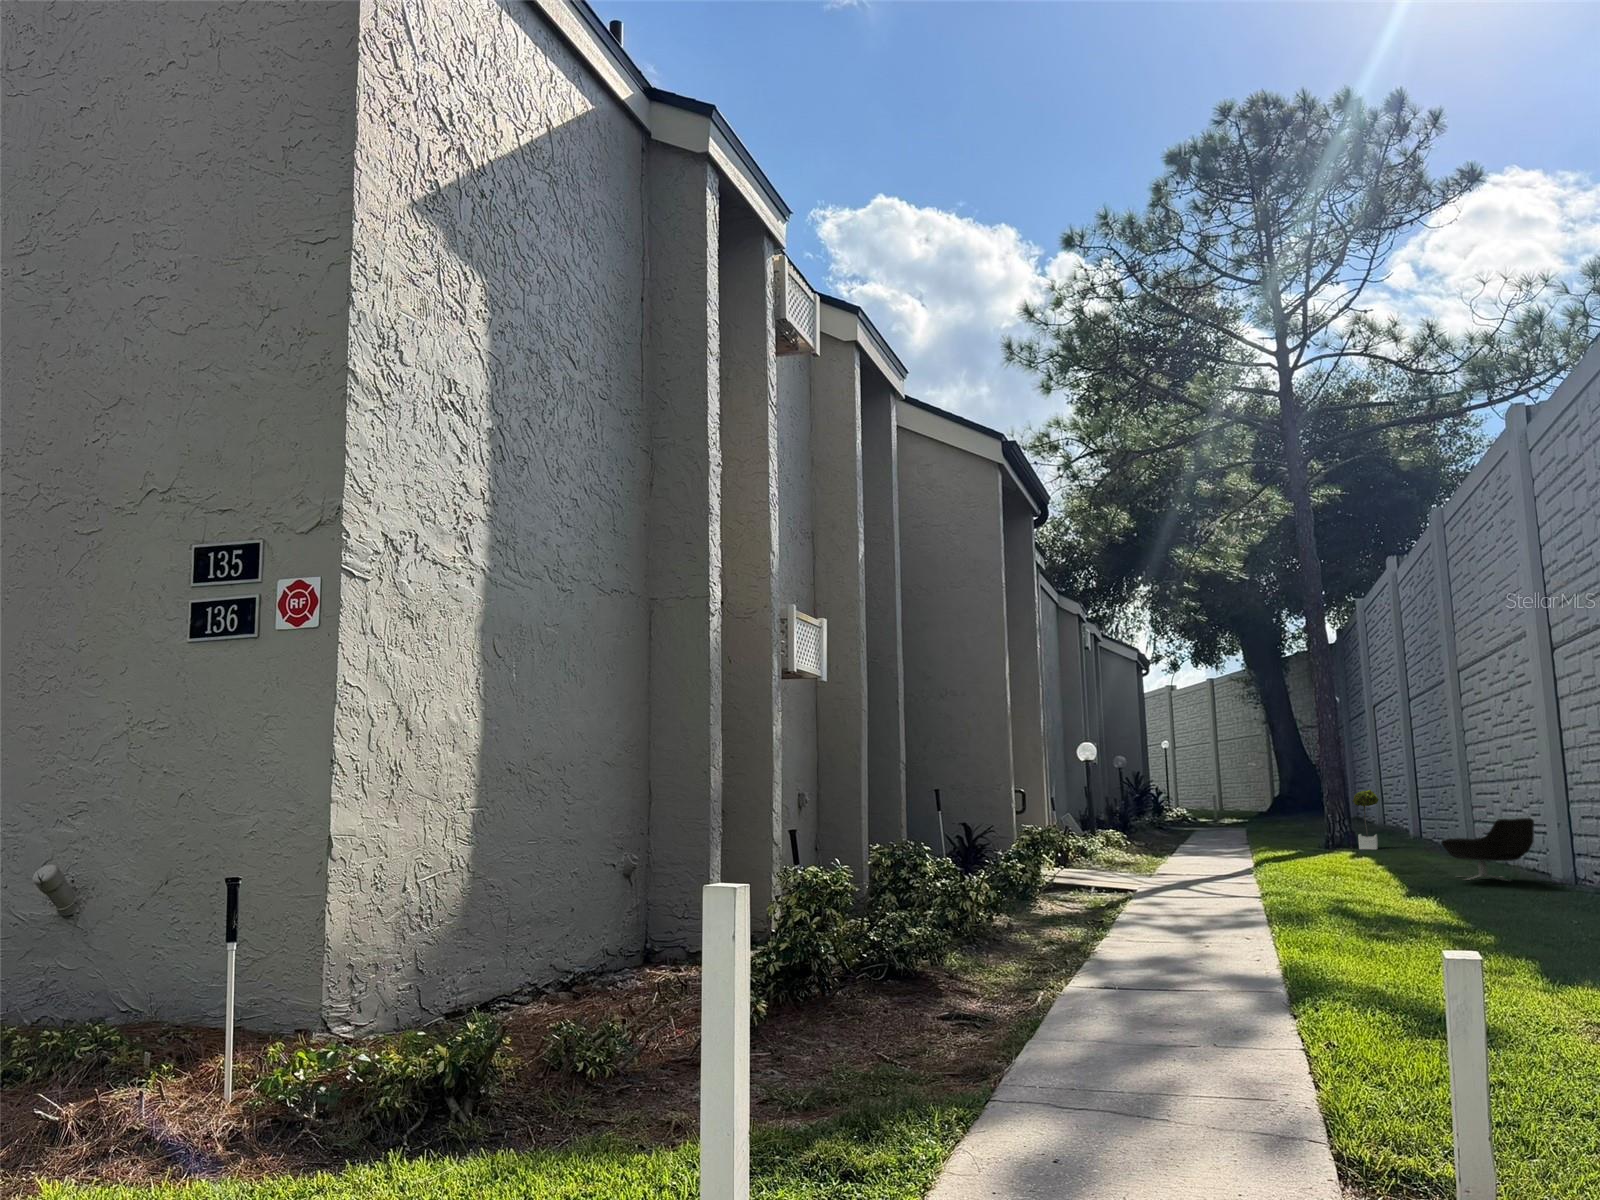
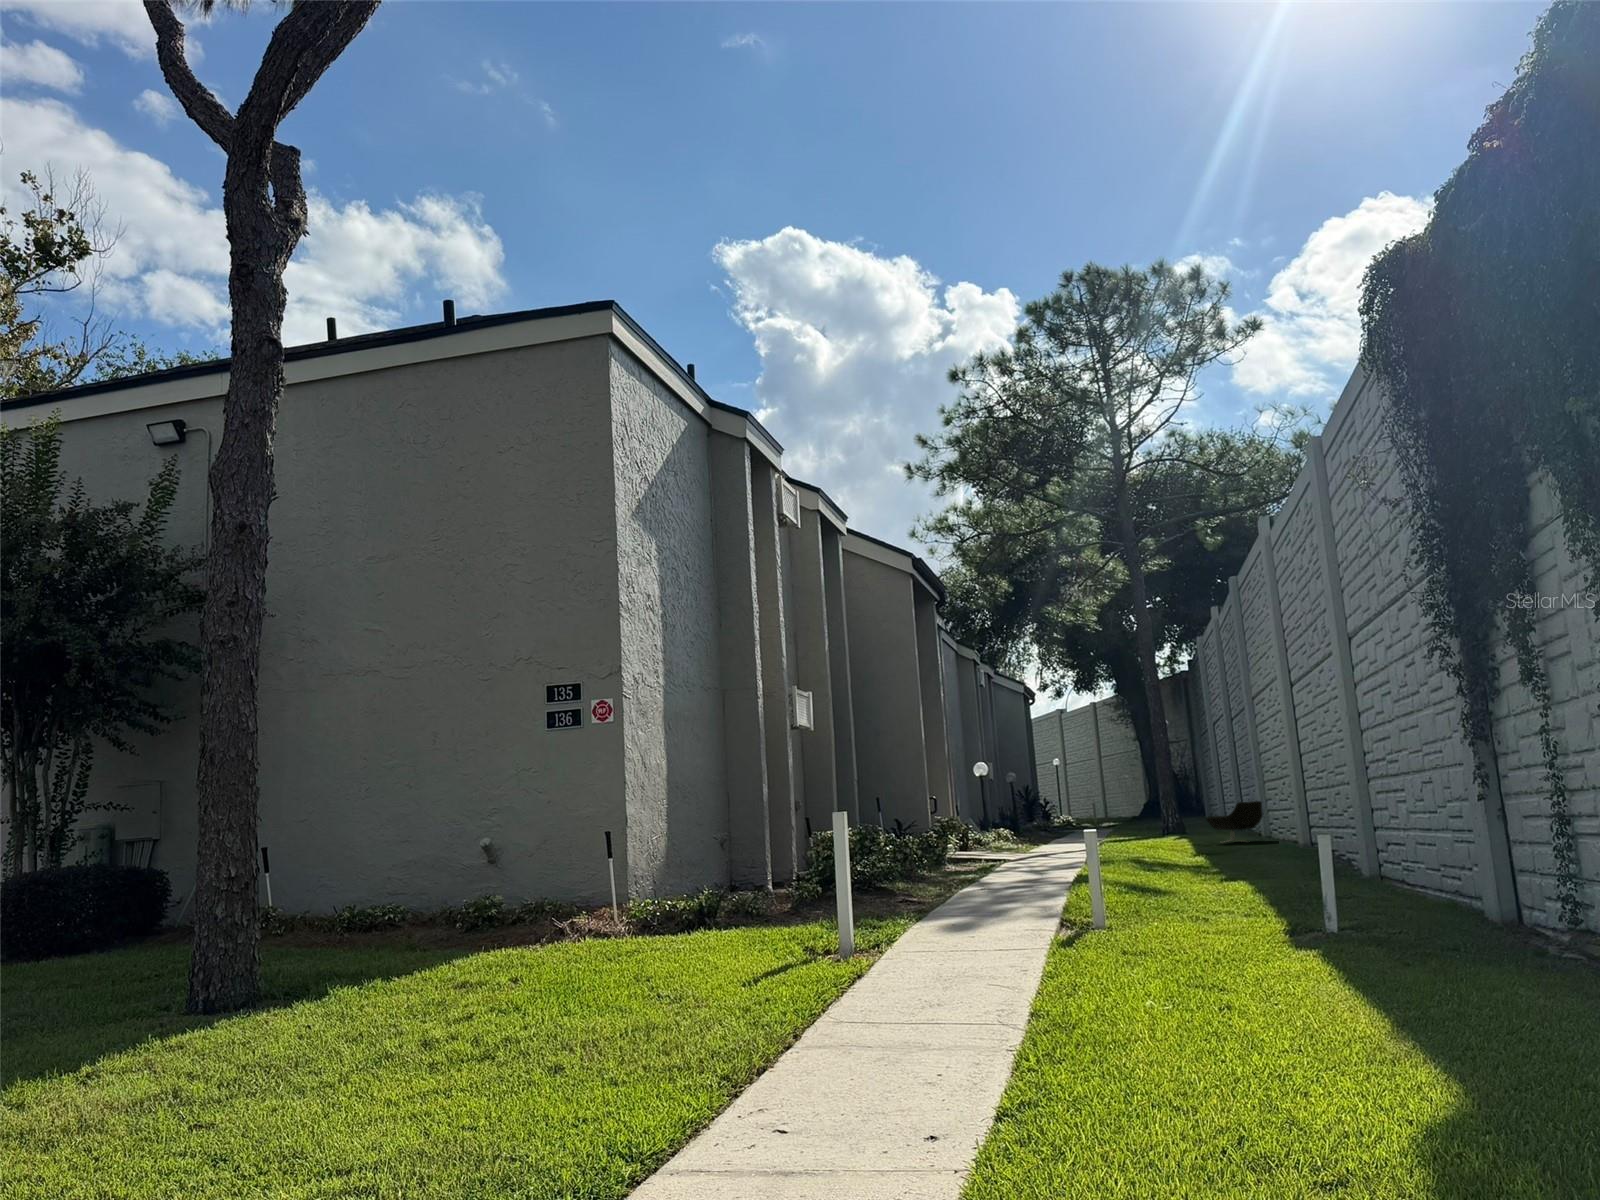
potted tree: present [1353,789,1379,850] -> none [1173,789,1191,833]

